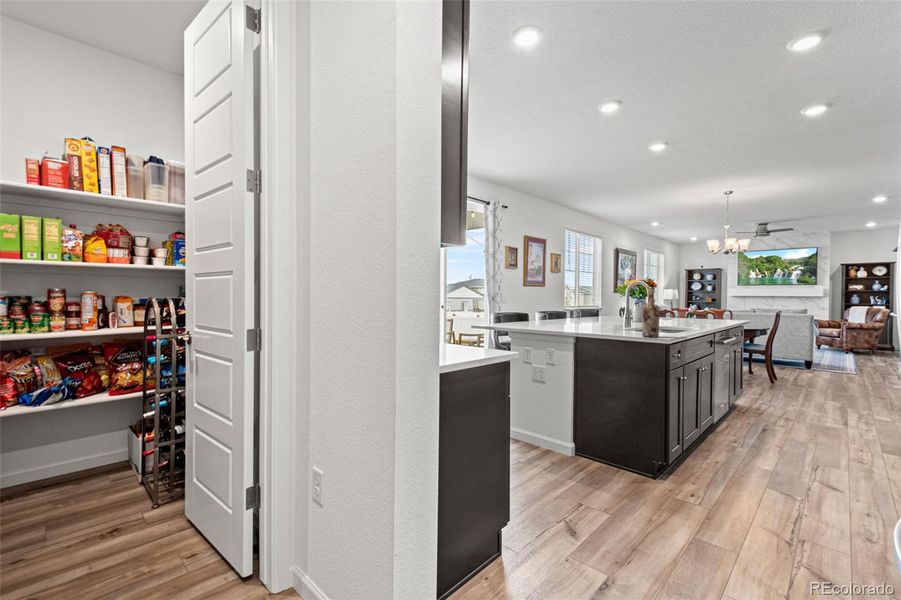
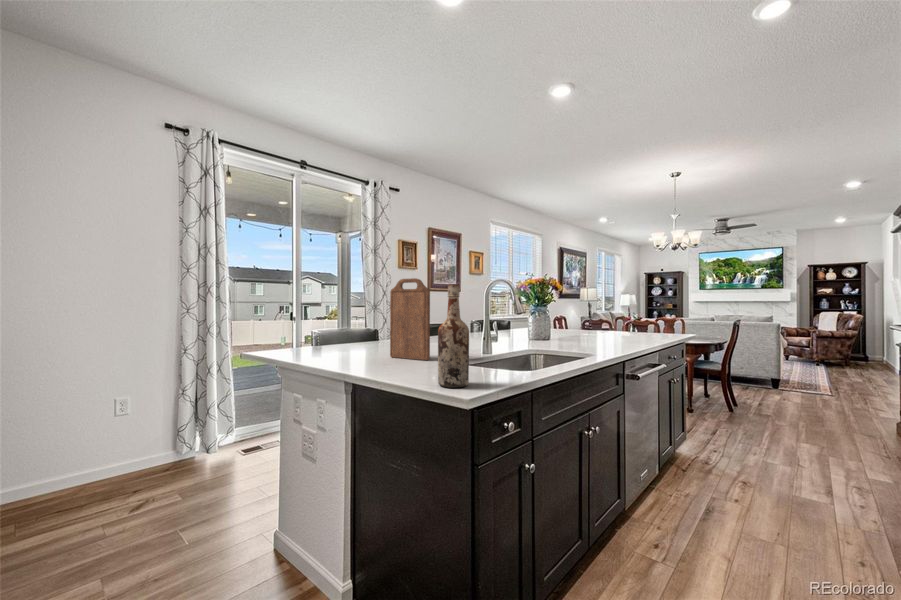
cutting board: none [579,282,607,329] -> present [390,278,430,360]

